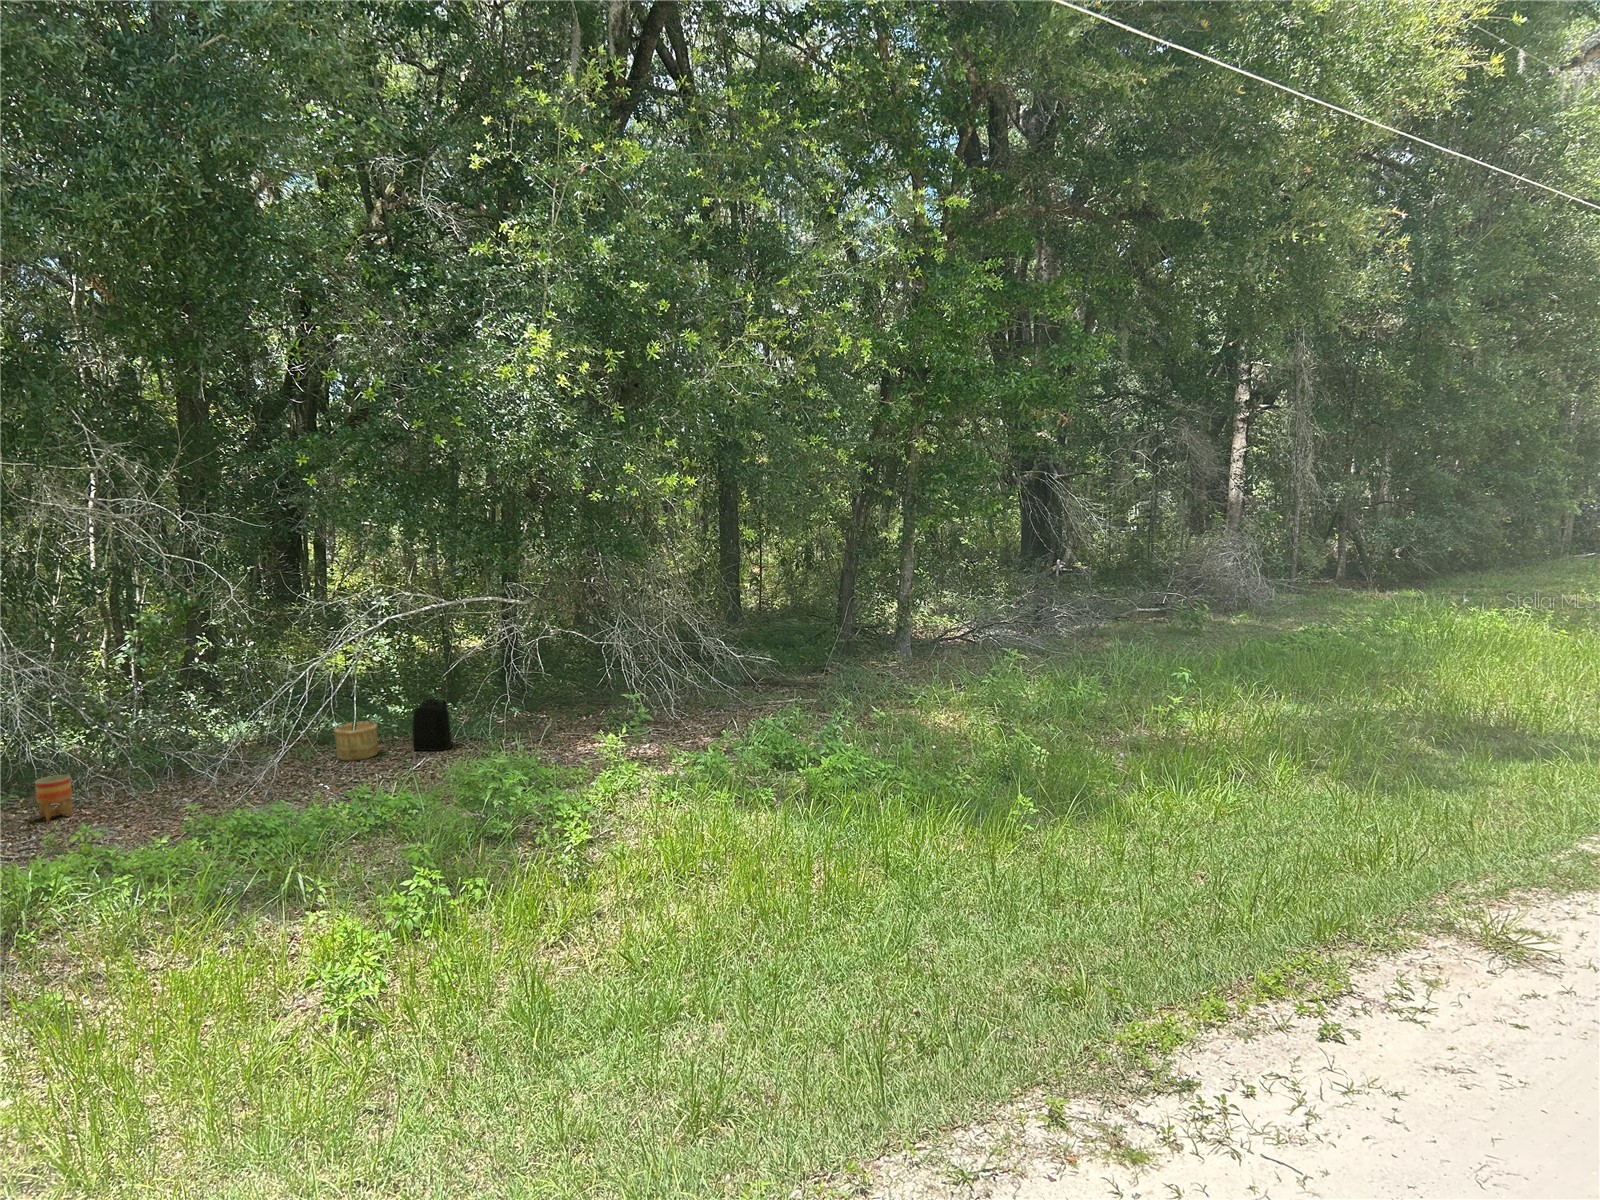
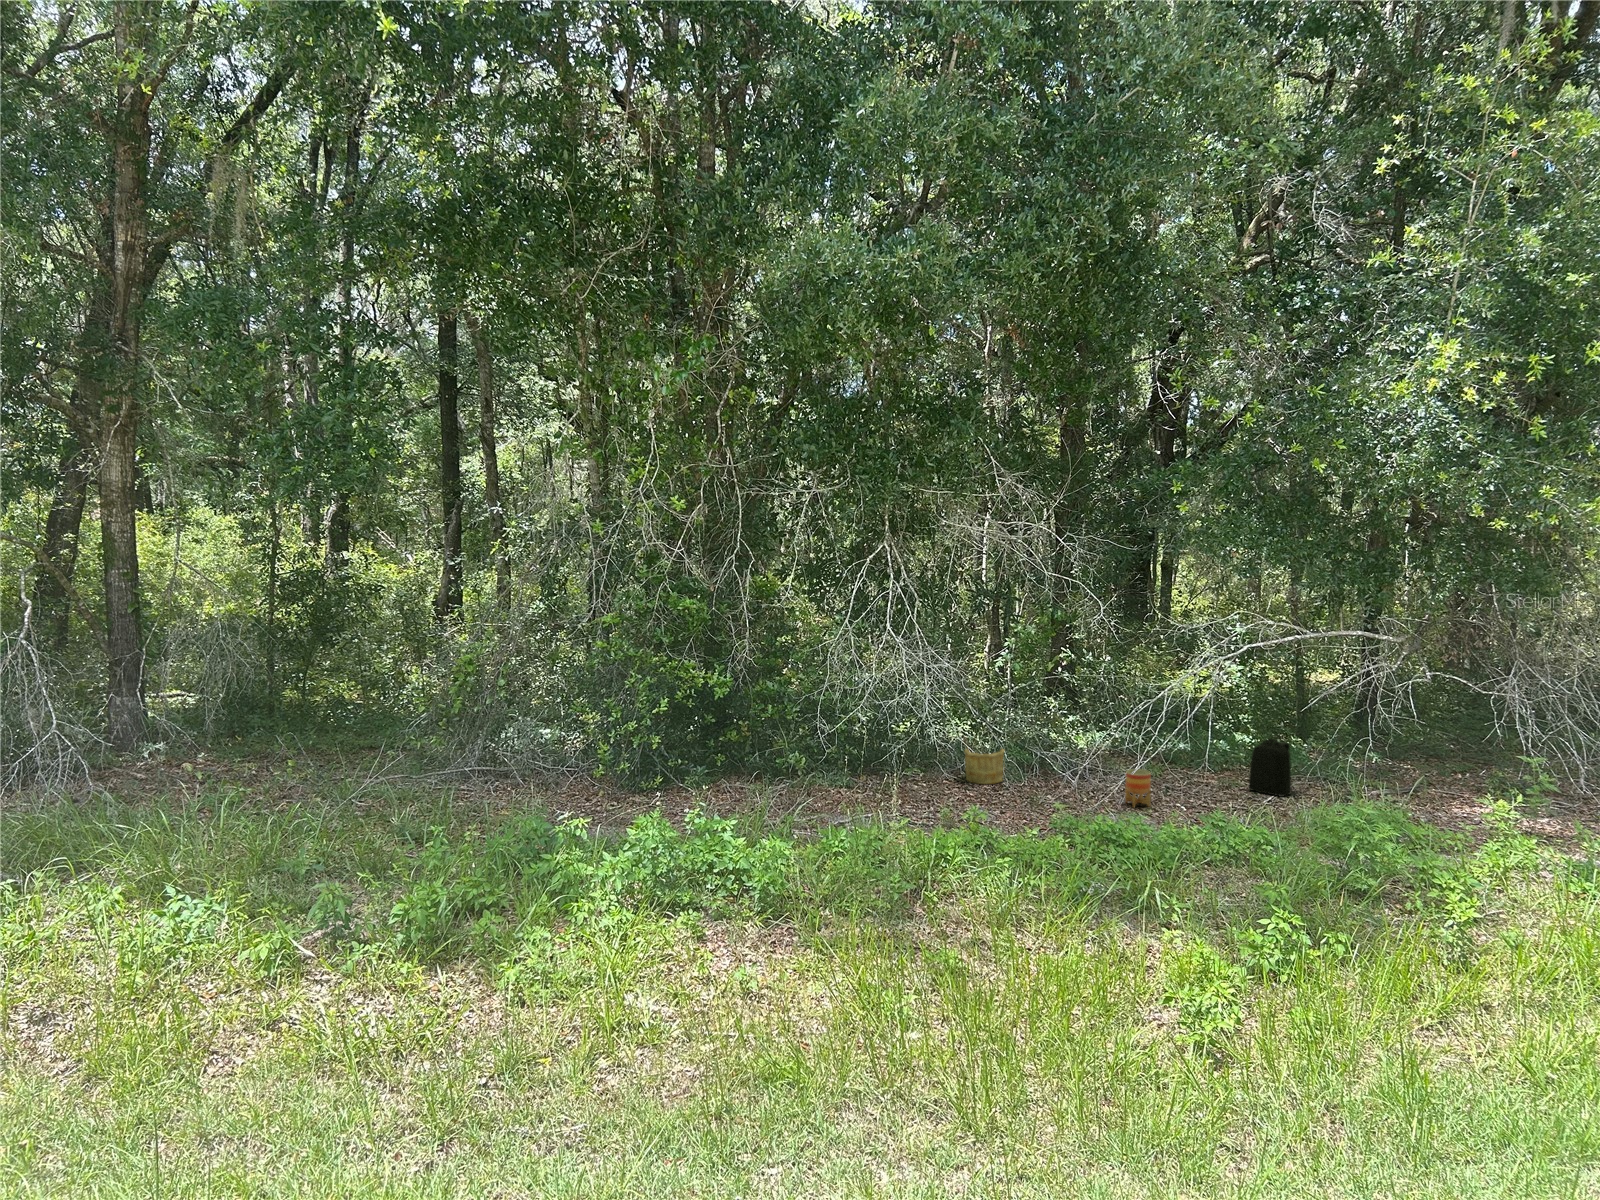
wooden bucket: present [334,721,378,761] -> present [964,749,1005,784]
planter: present [35,775,73,821] -> present [1125,769,1151,807]

